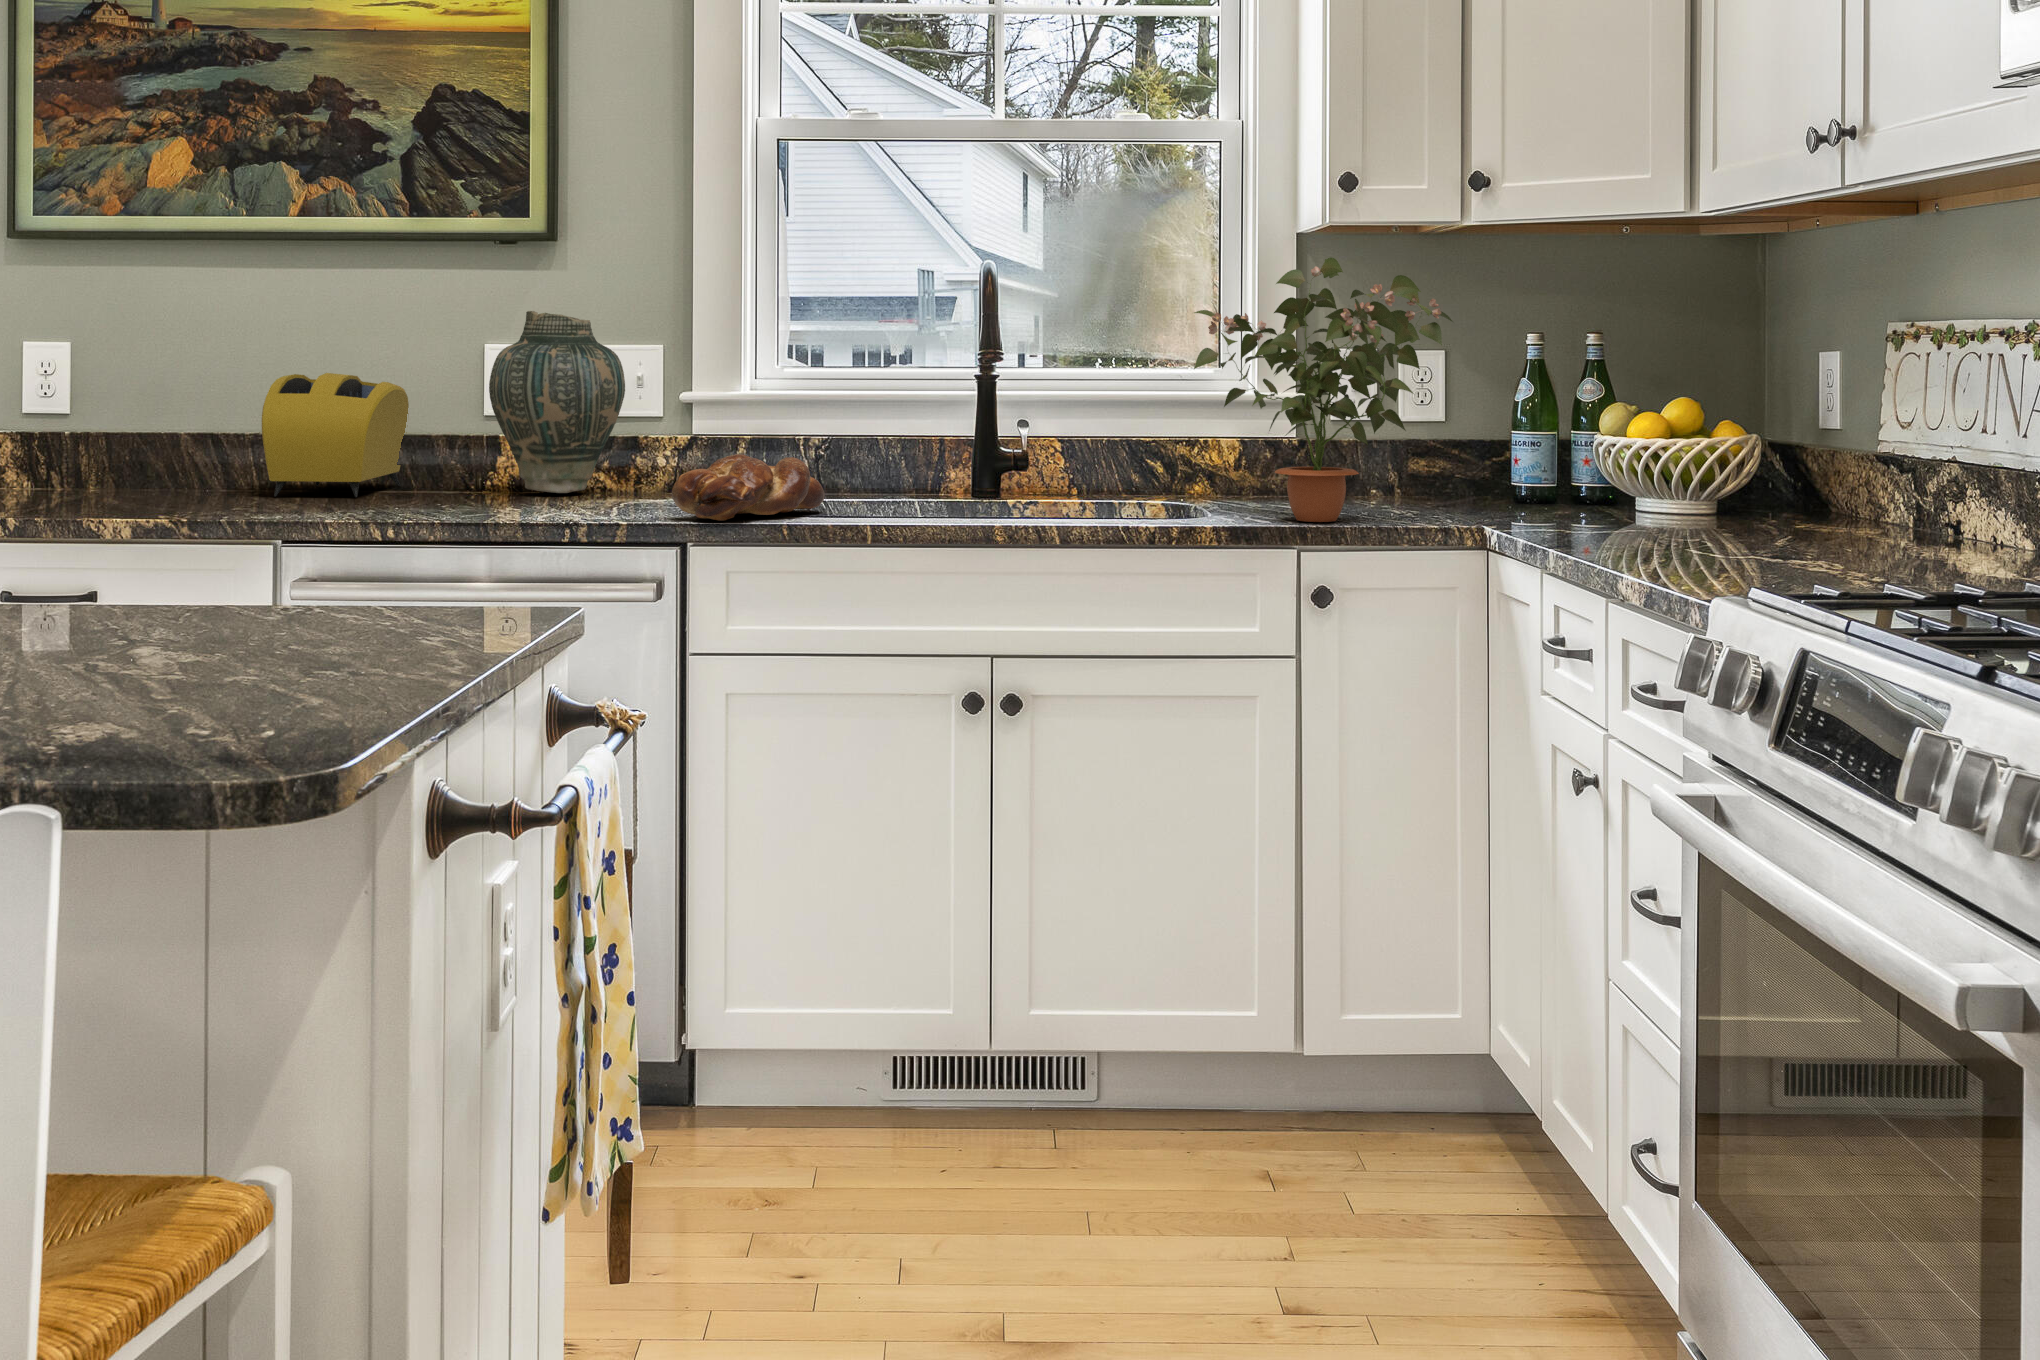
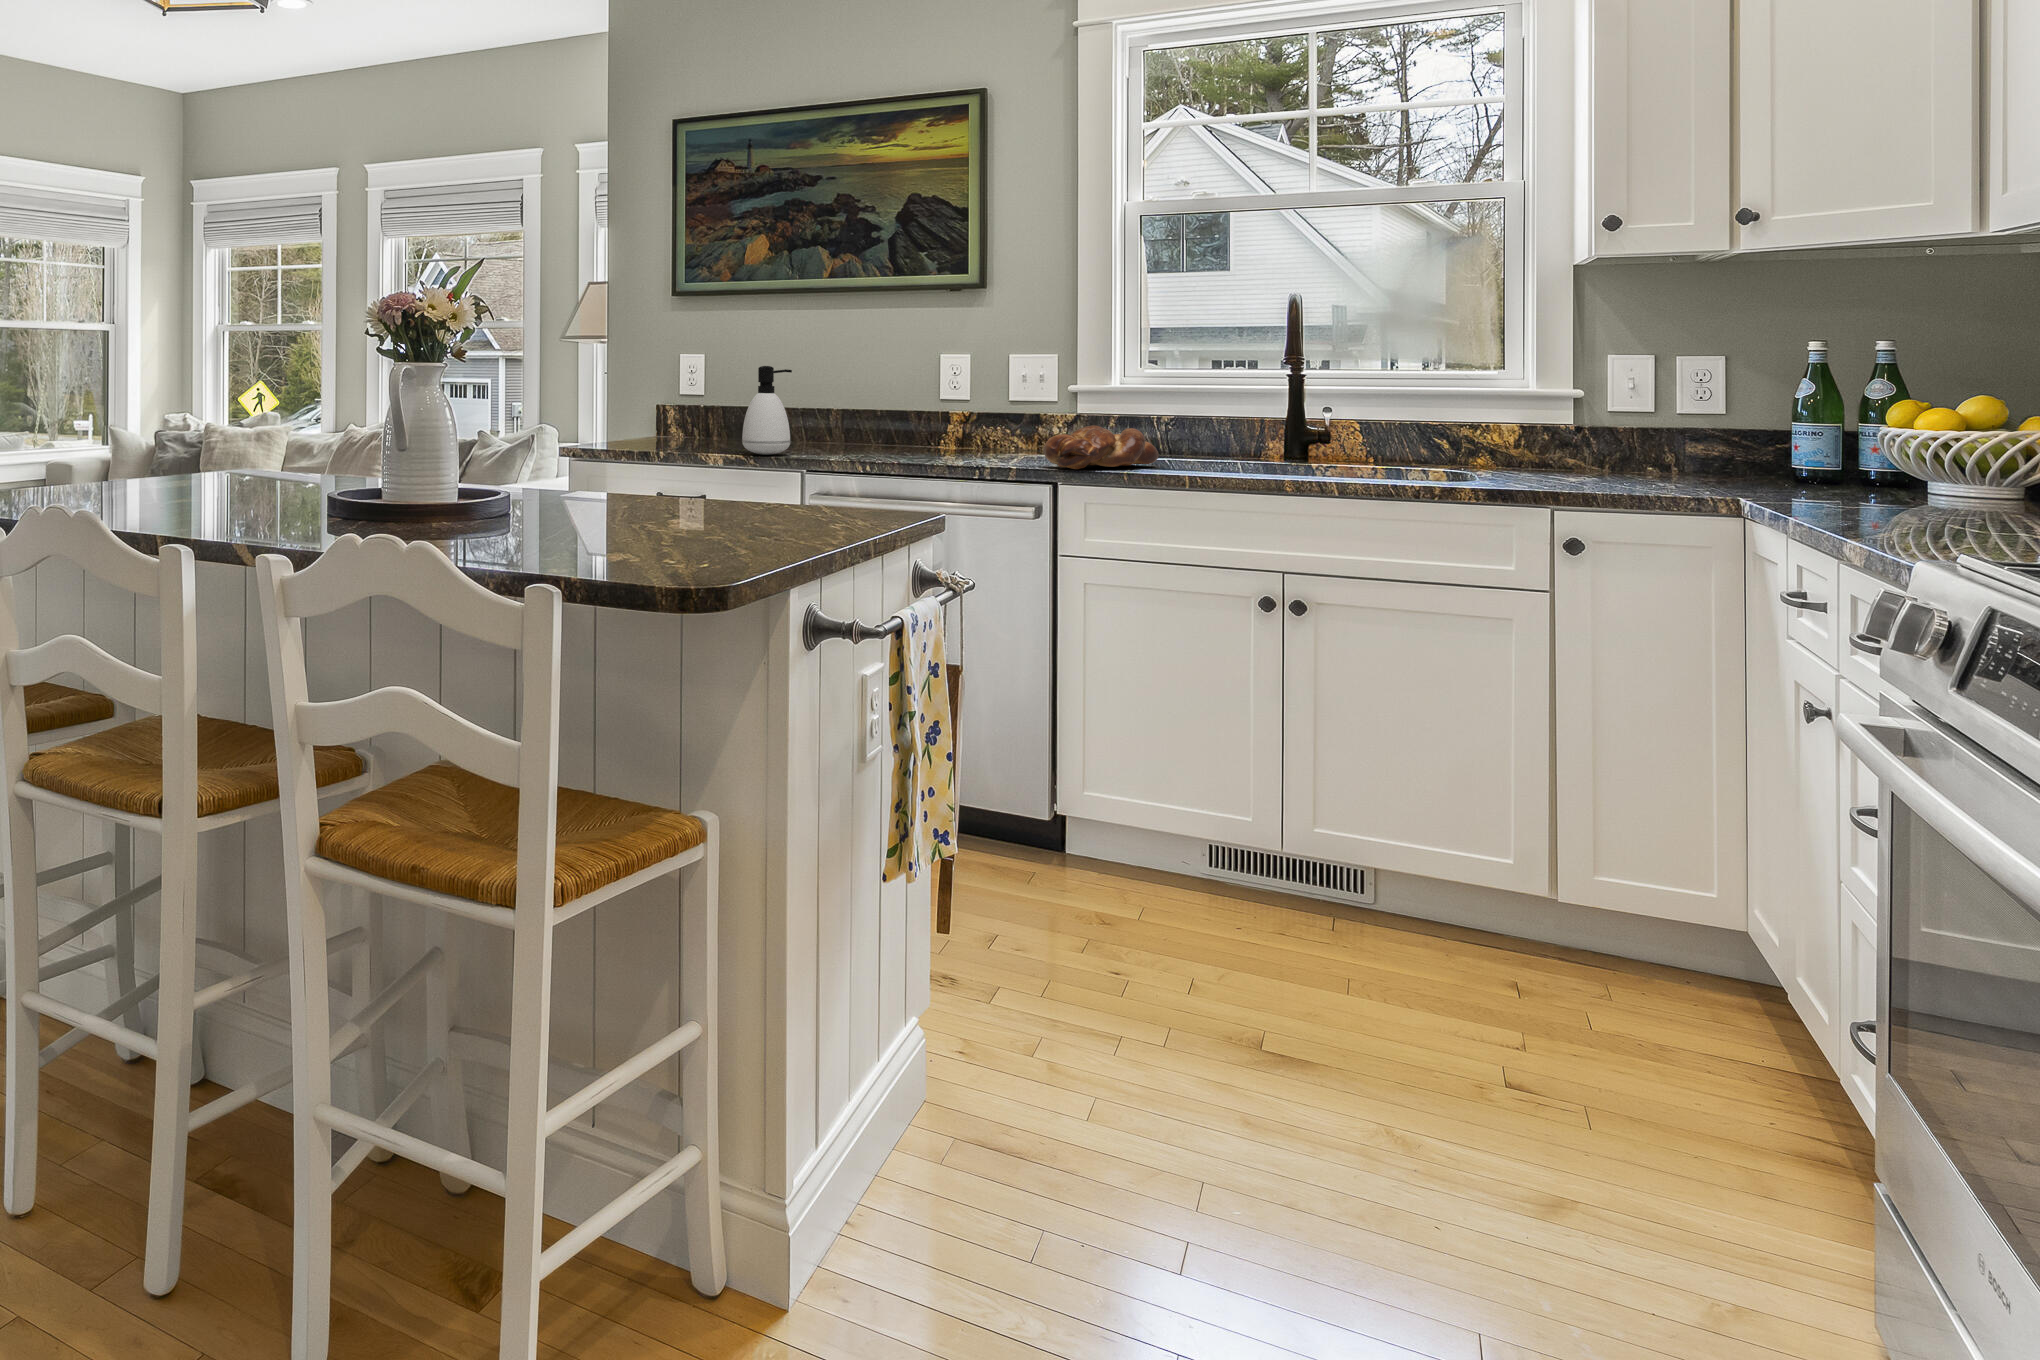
potted plant: present [1194,258,1453,522] -> none [1457,279,1700,487]
vase: present [489,311,625,493] -> none [942,333,1032,451]
soap dispenser: none [180,365,264,513] -> present [742,366,792,455]
toaster: present [262,373,409,497] -> none [802,374,898,449]

